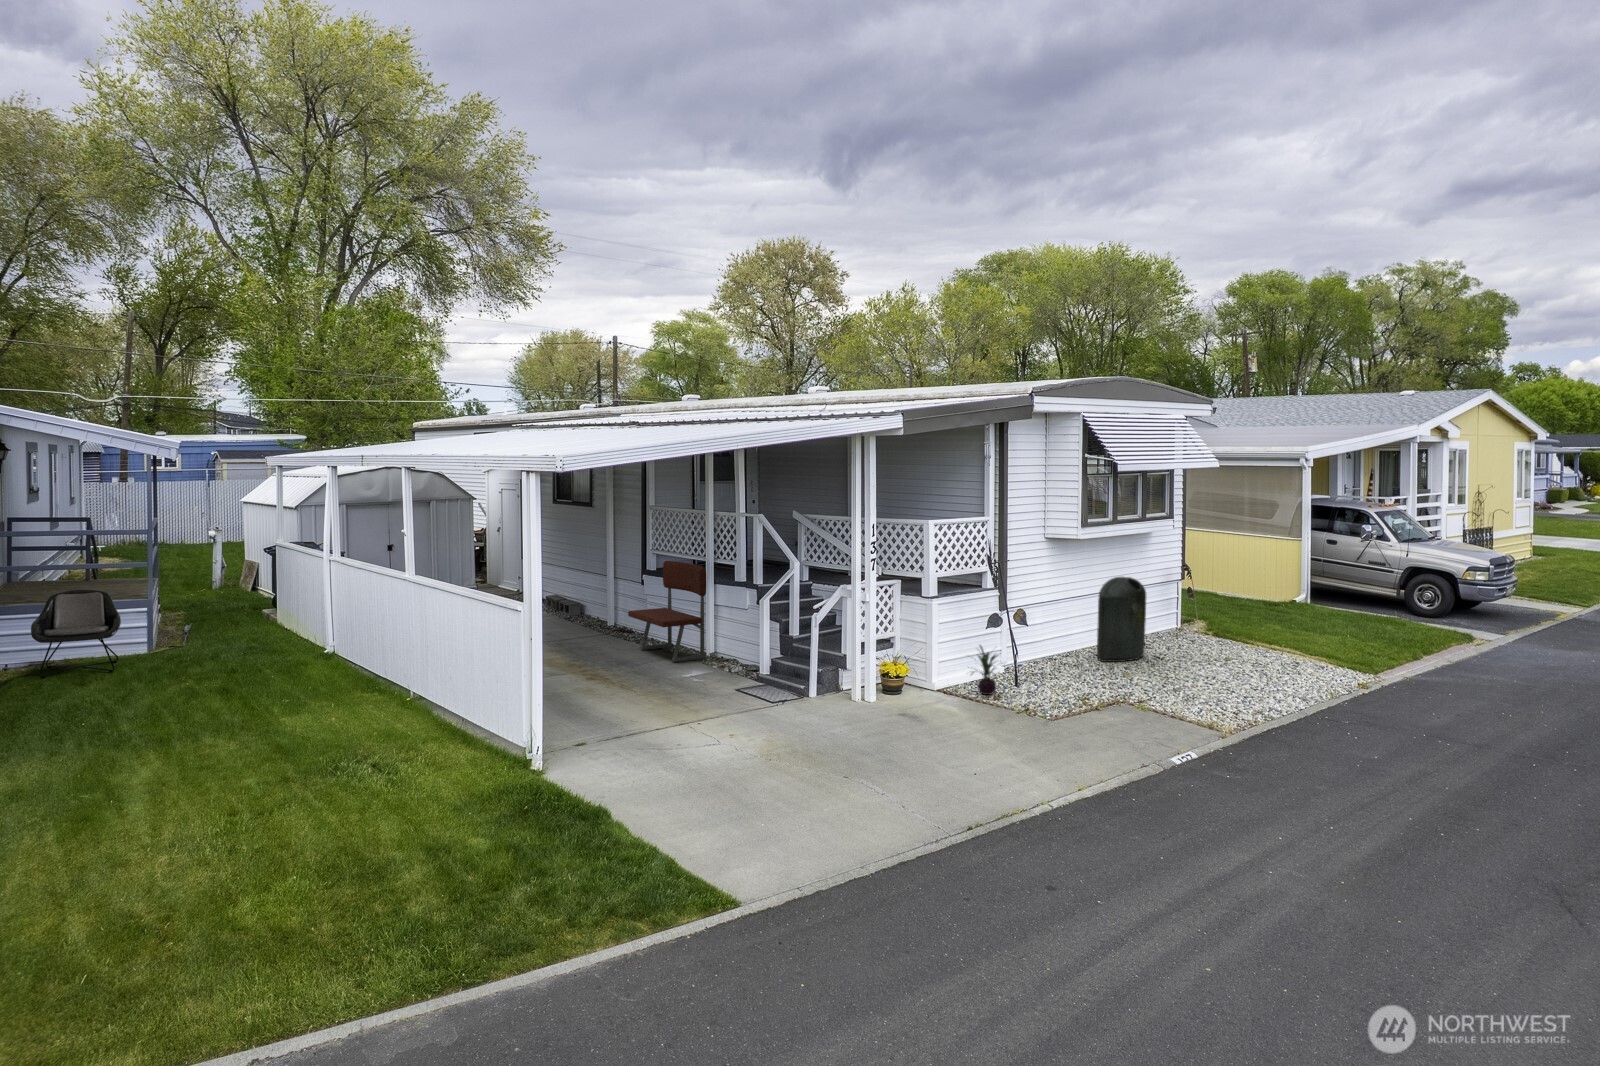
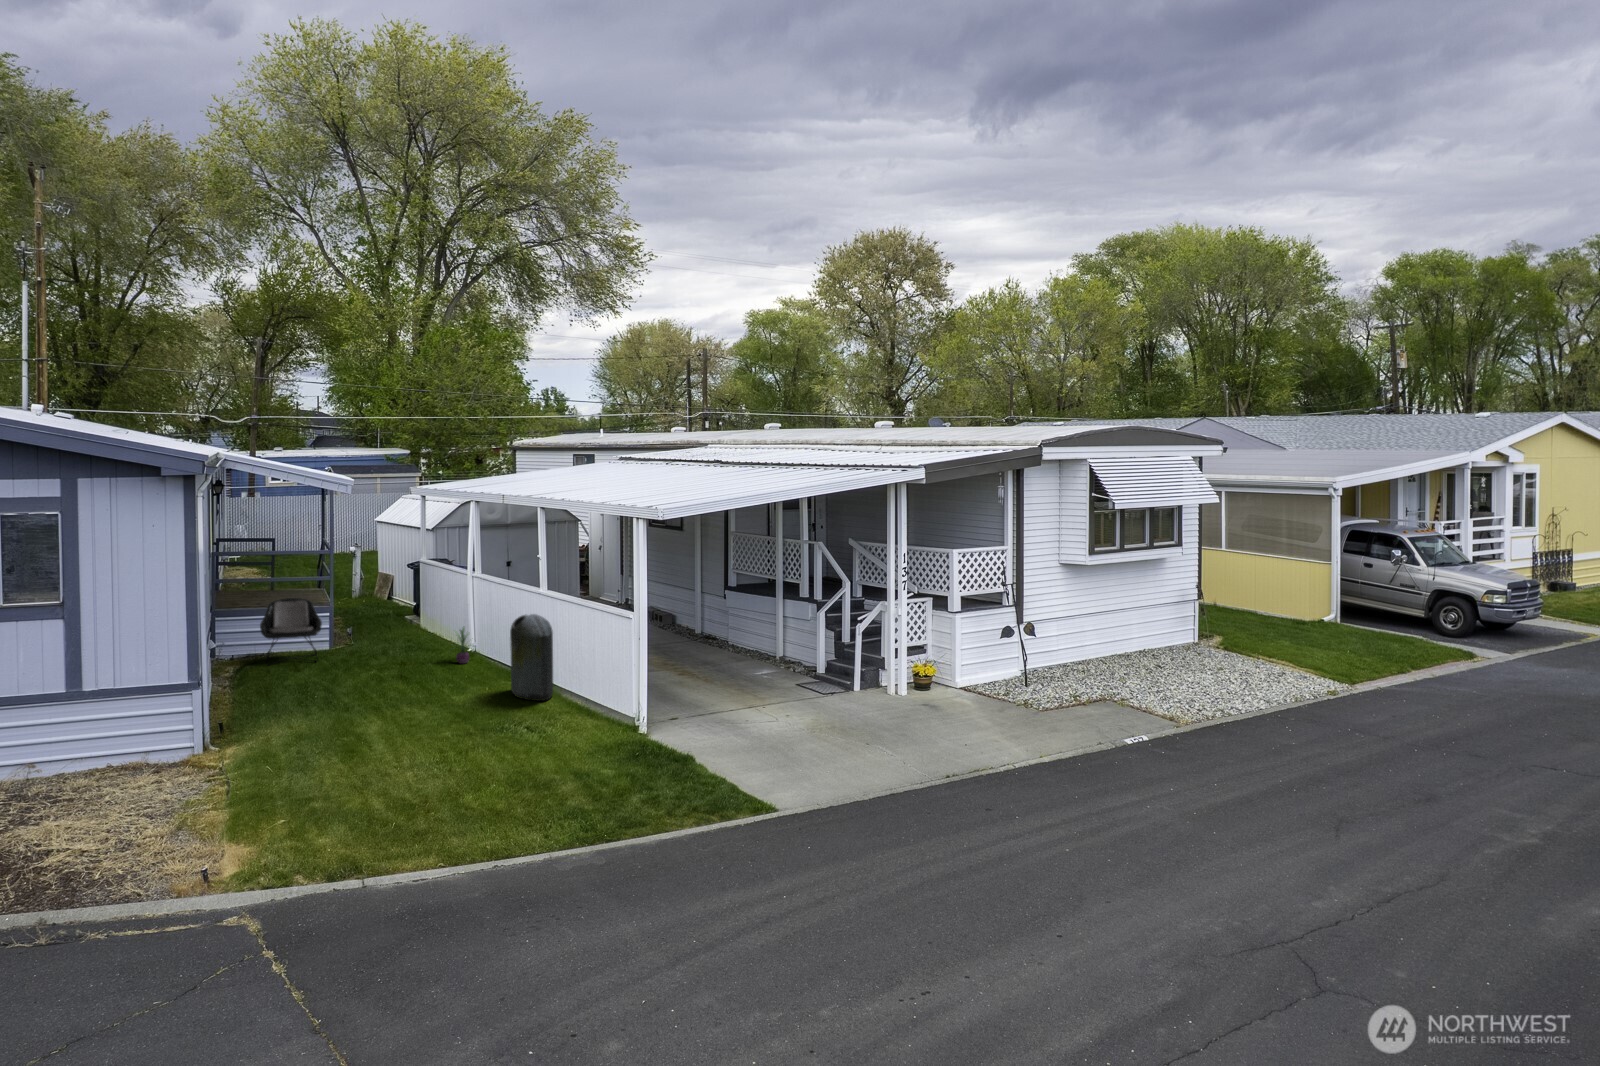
bench: present [628,561,706,662] -> none [712,579,776,663]
trash can: present [1097,577,1146,662] -> present [510,614,553,701]
decorative plant: present [972,645,997,695] -> present [455,627,469,664]

